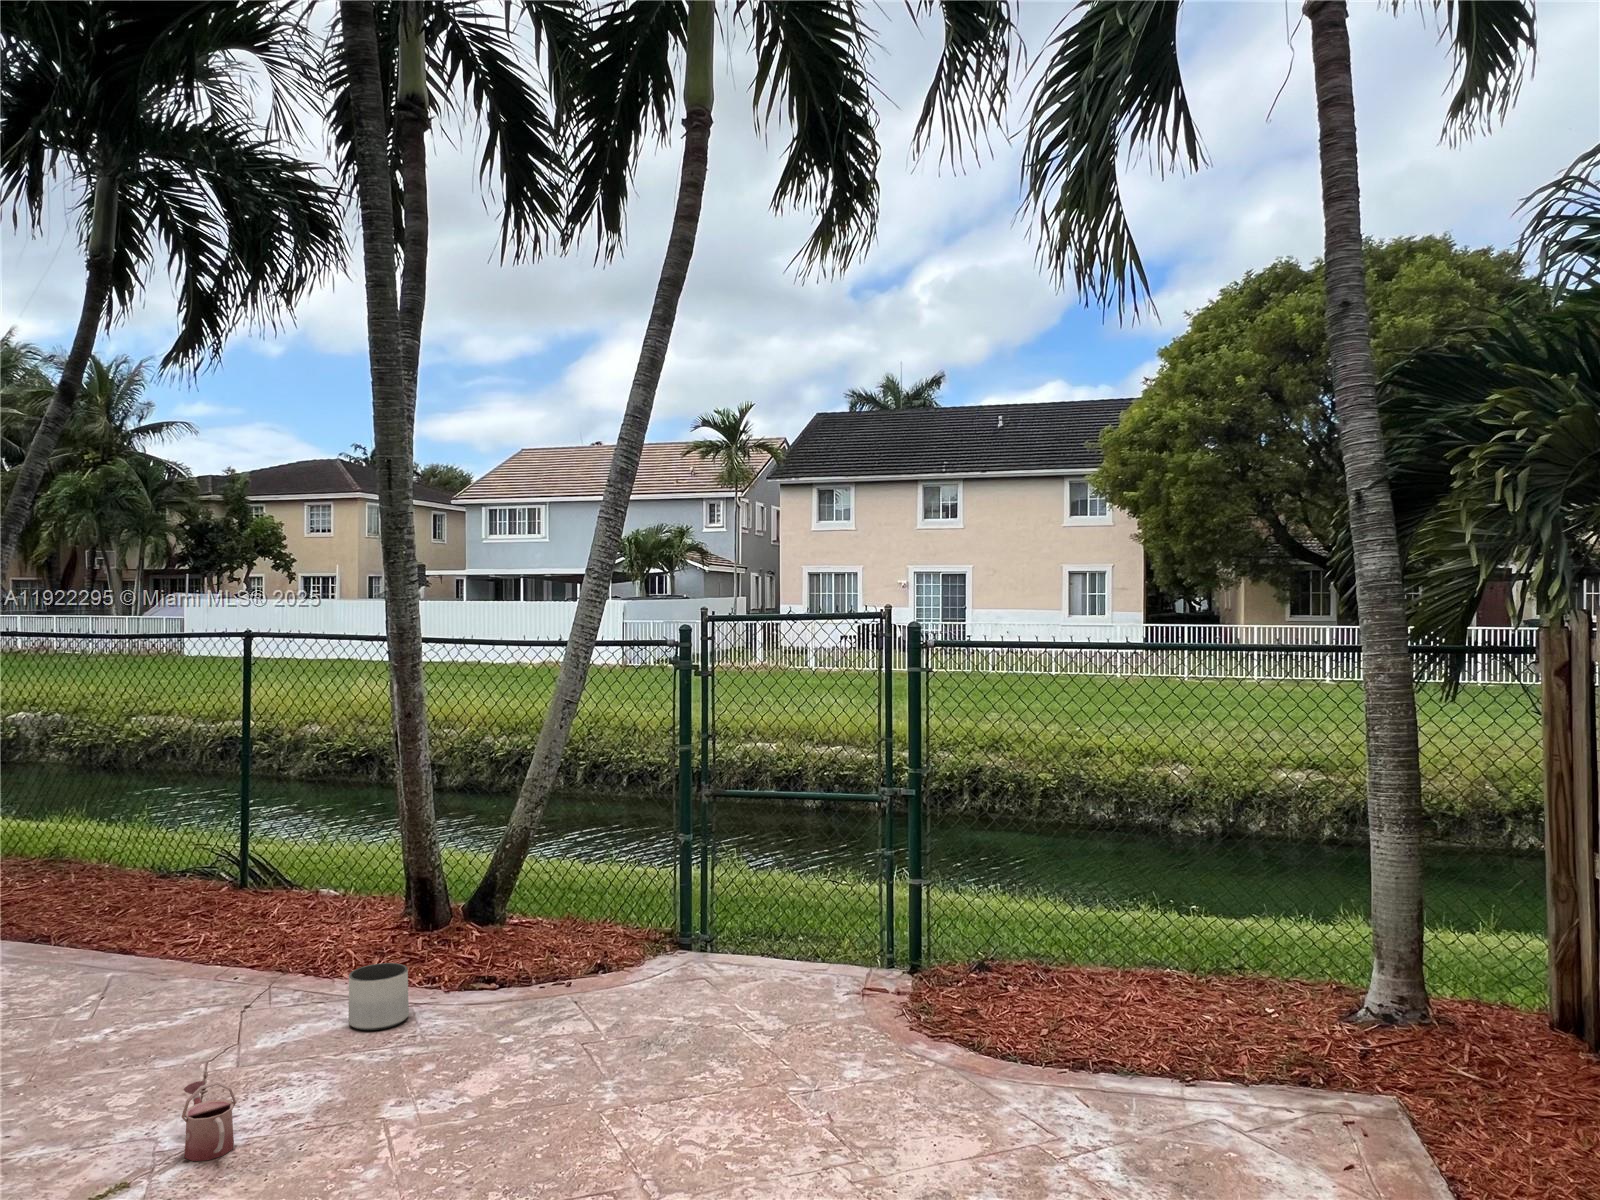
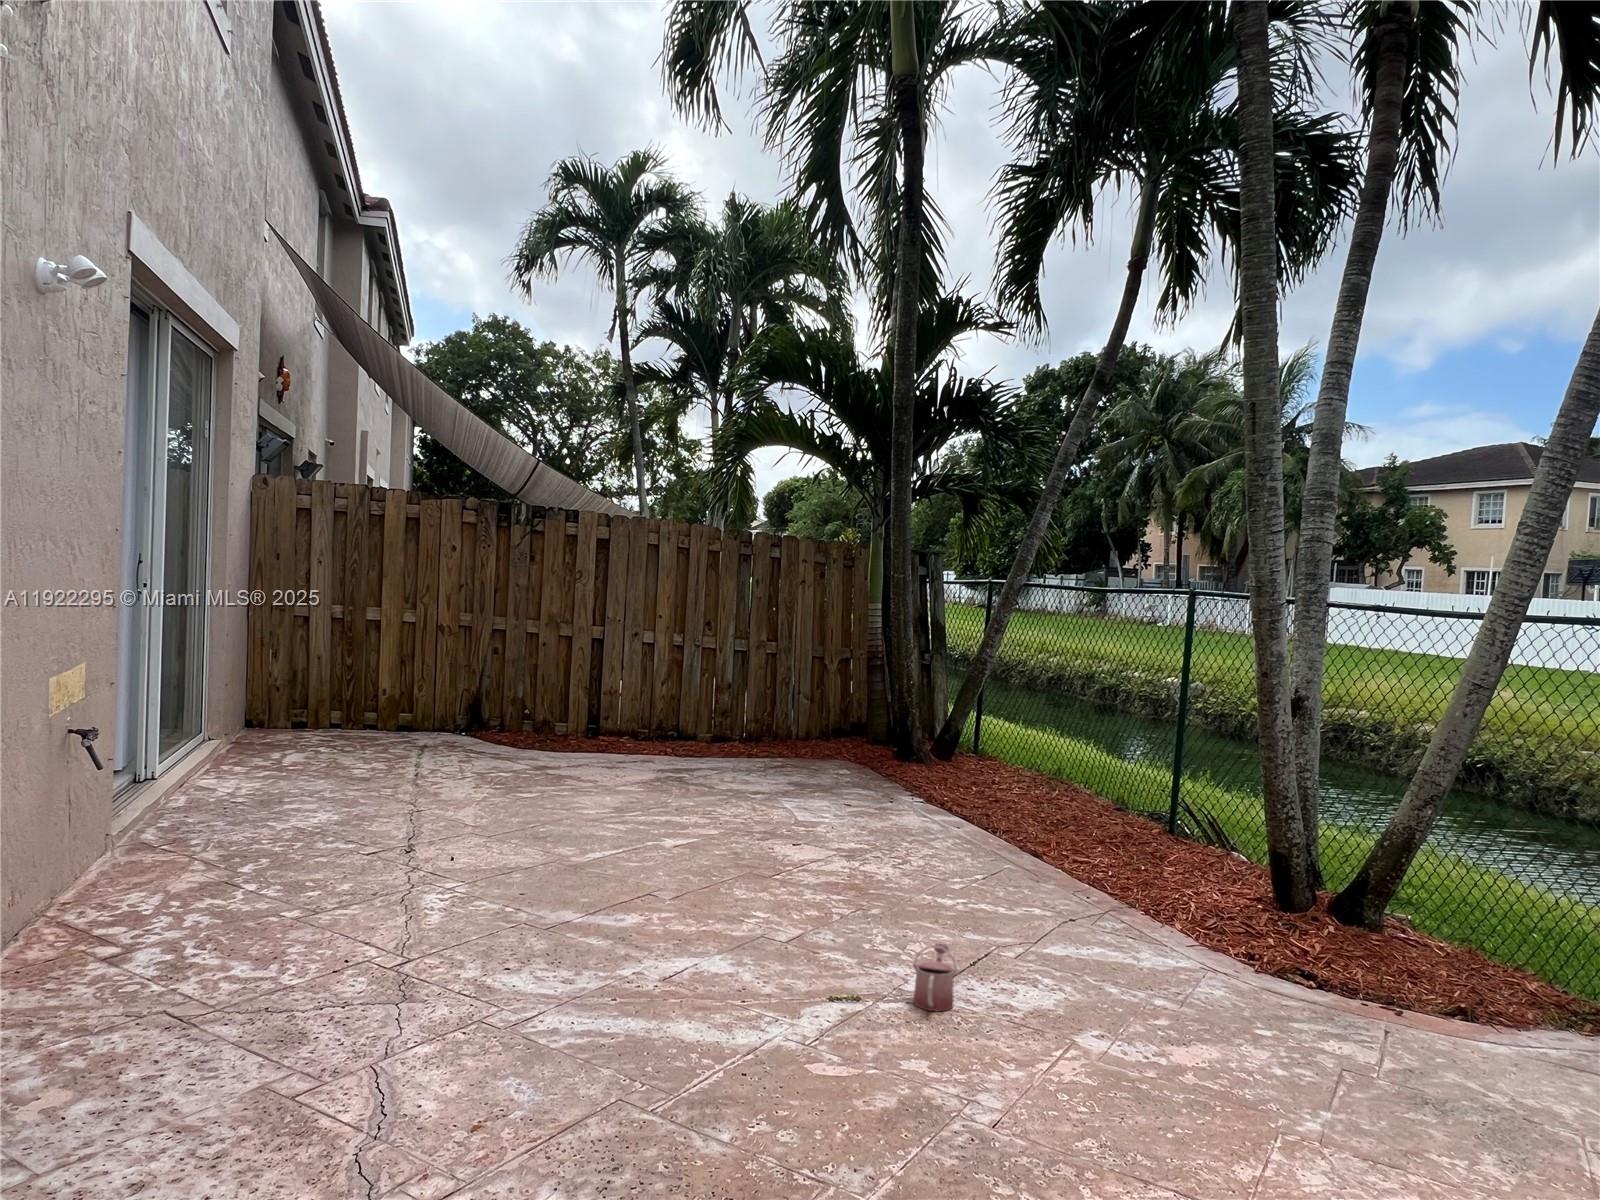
planter: present [349,963,409,1030] -> none [1133,910,1196,978]

